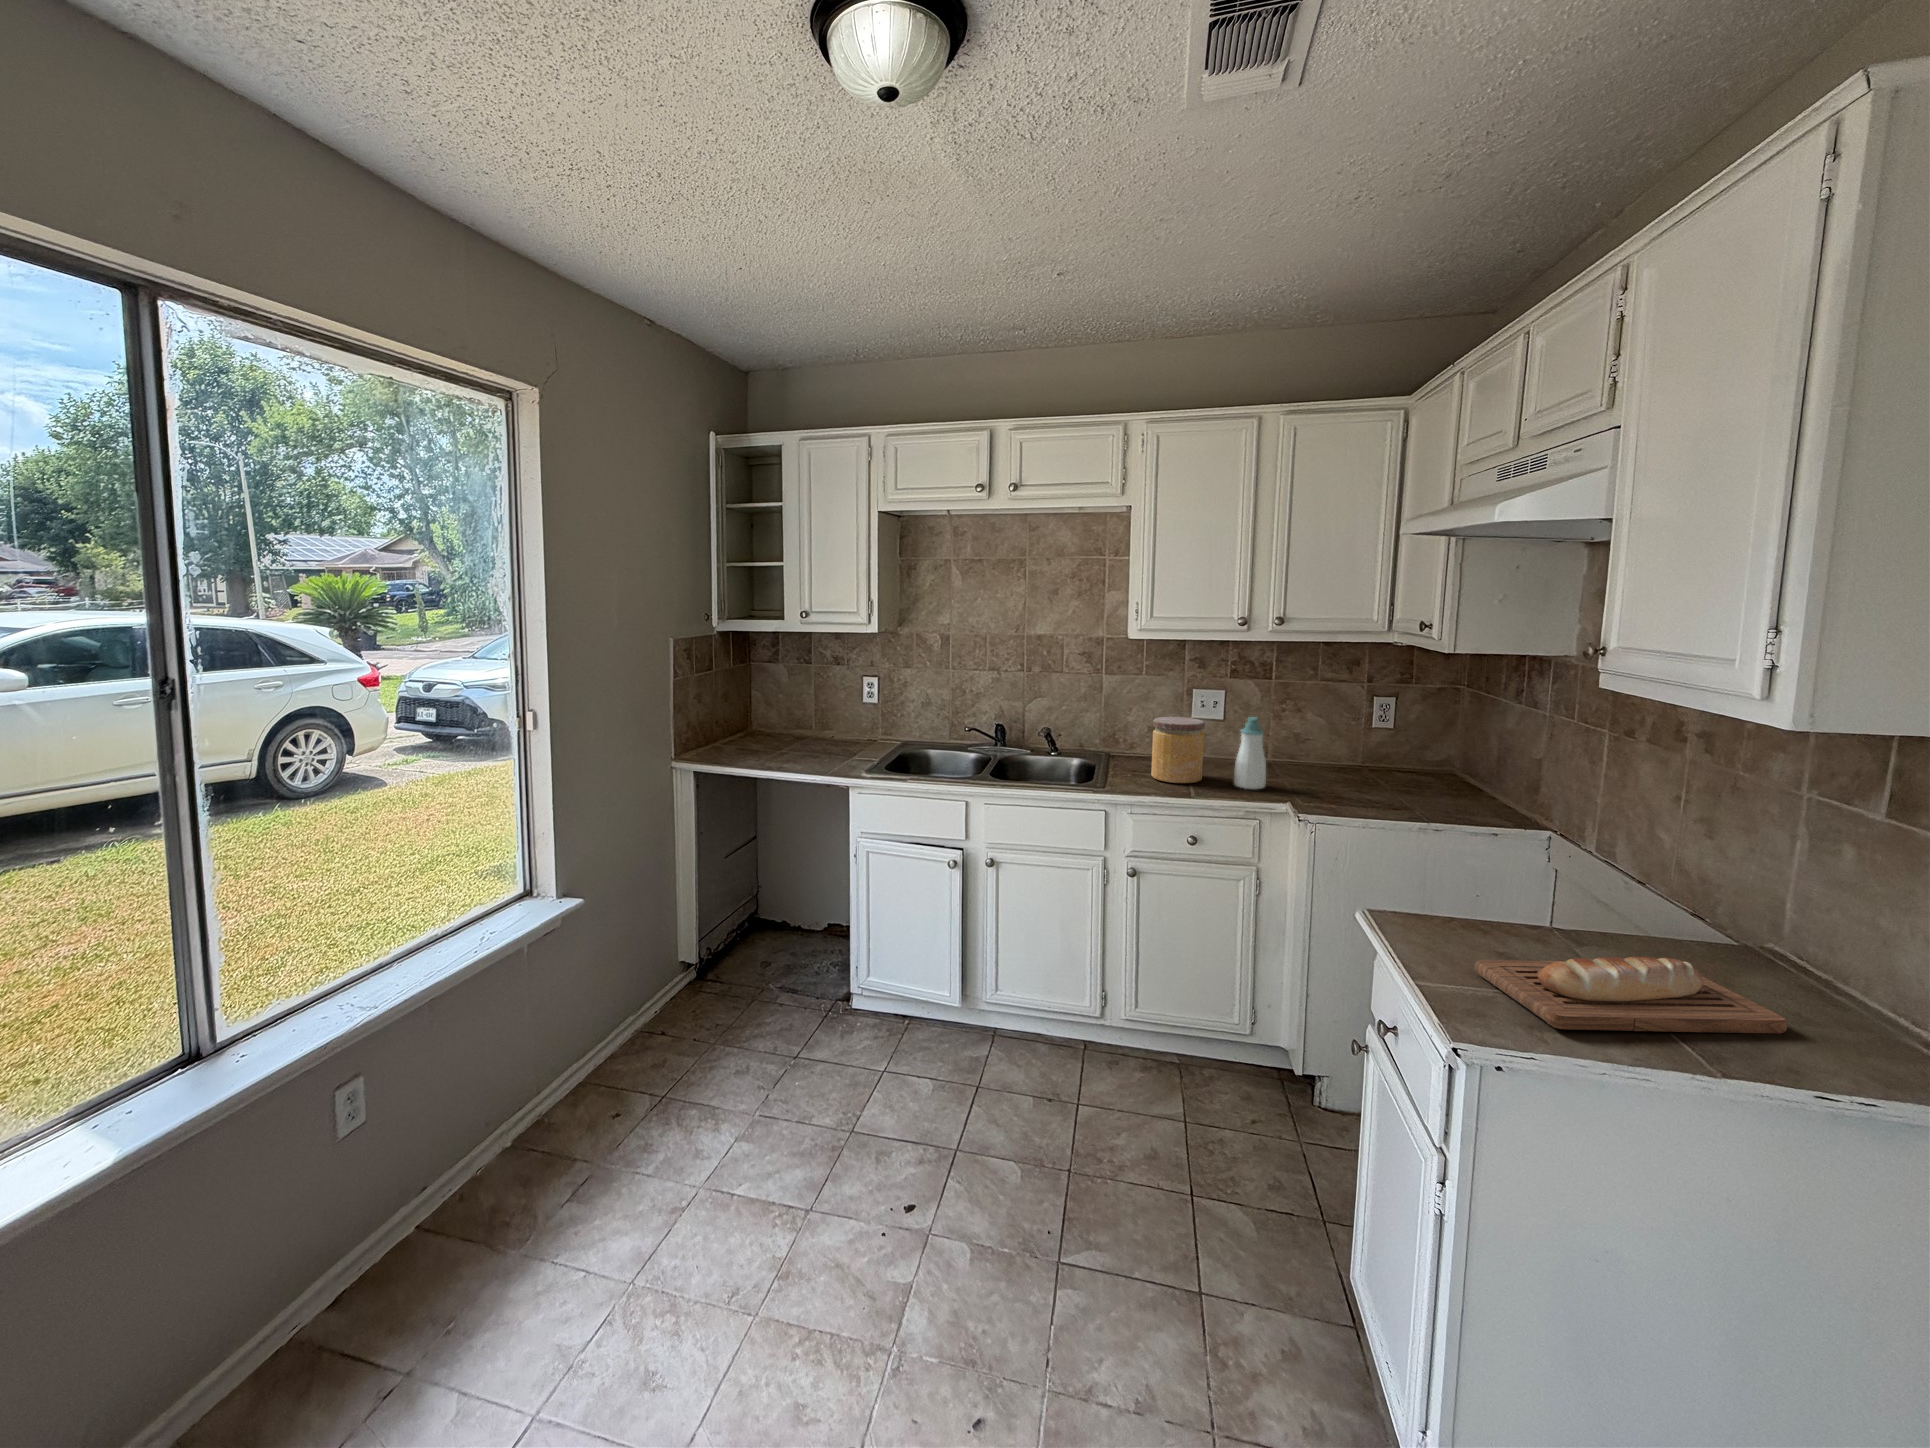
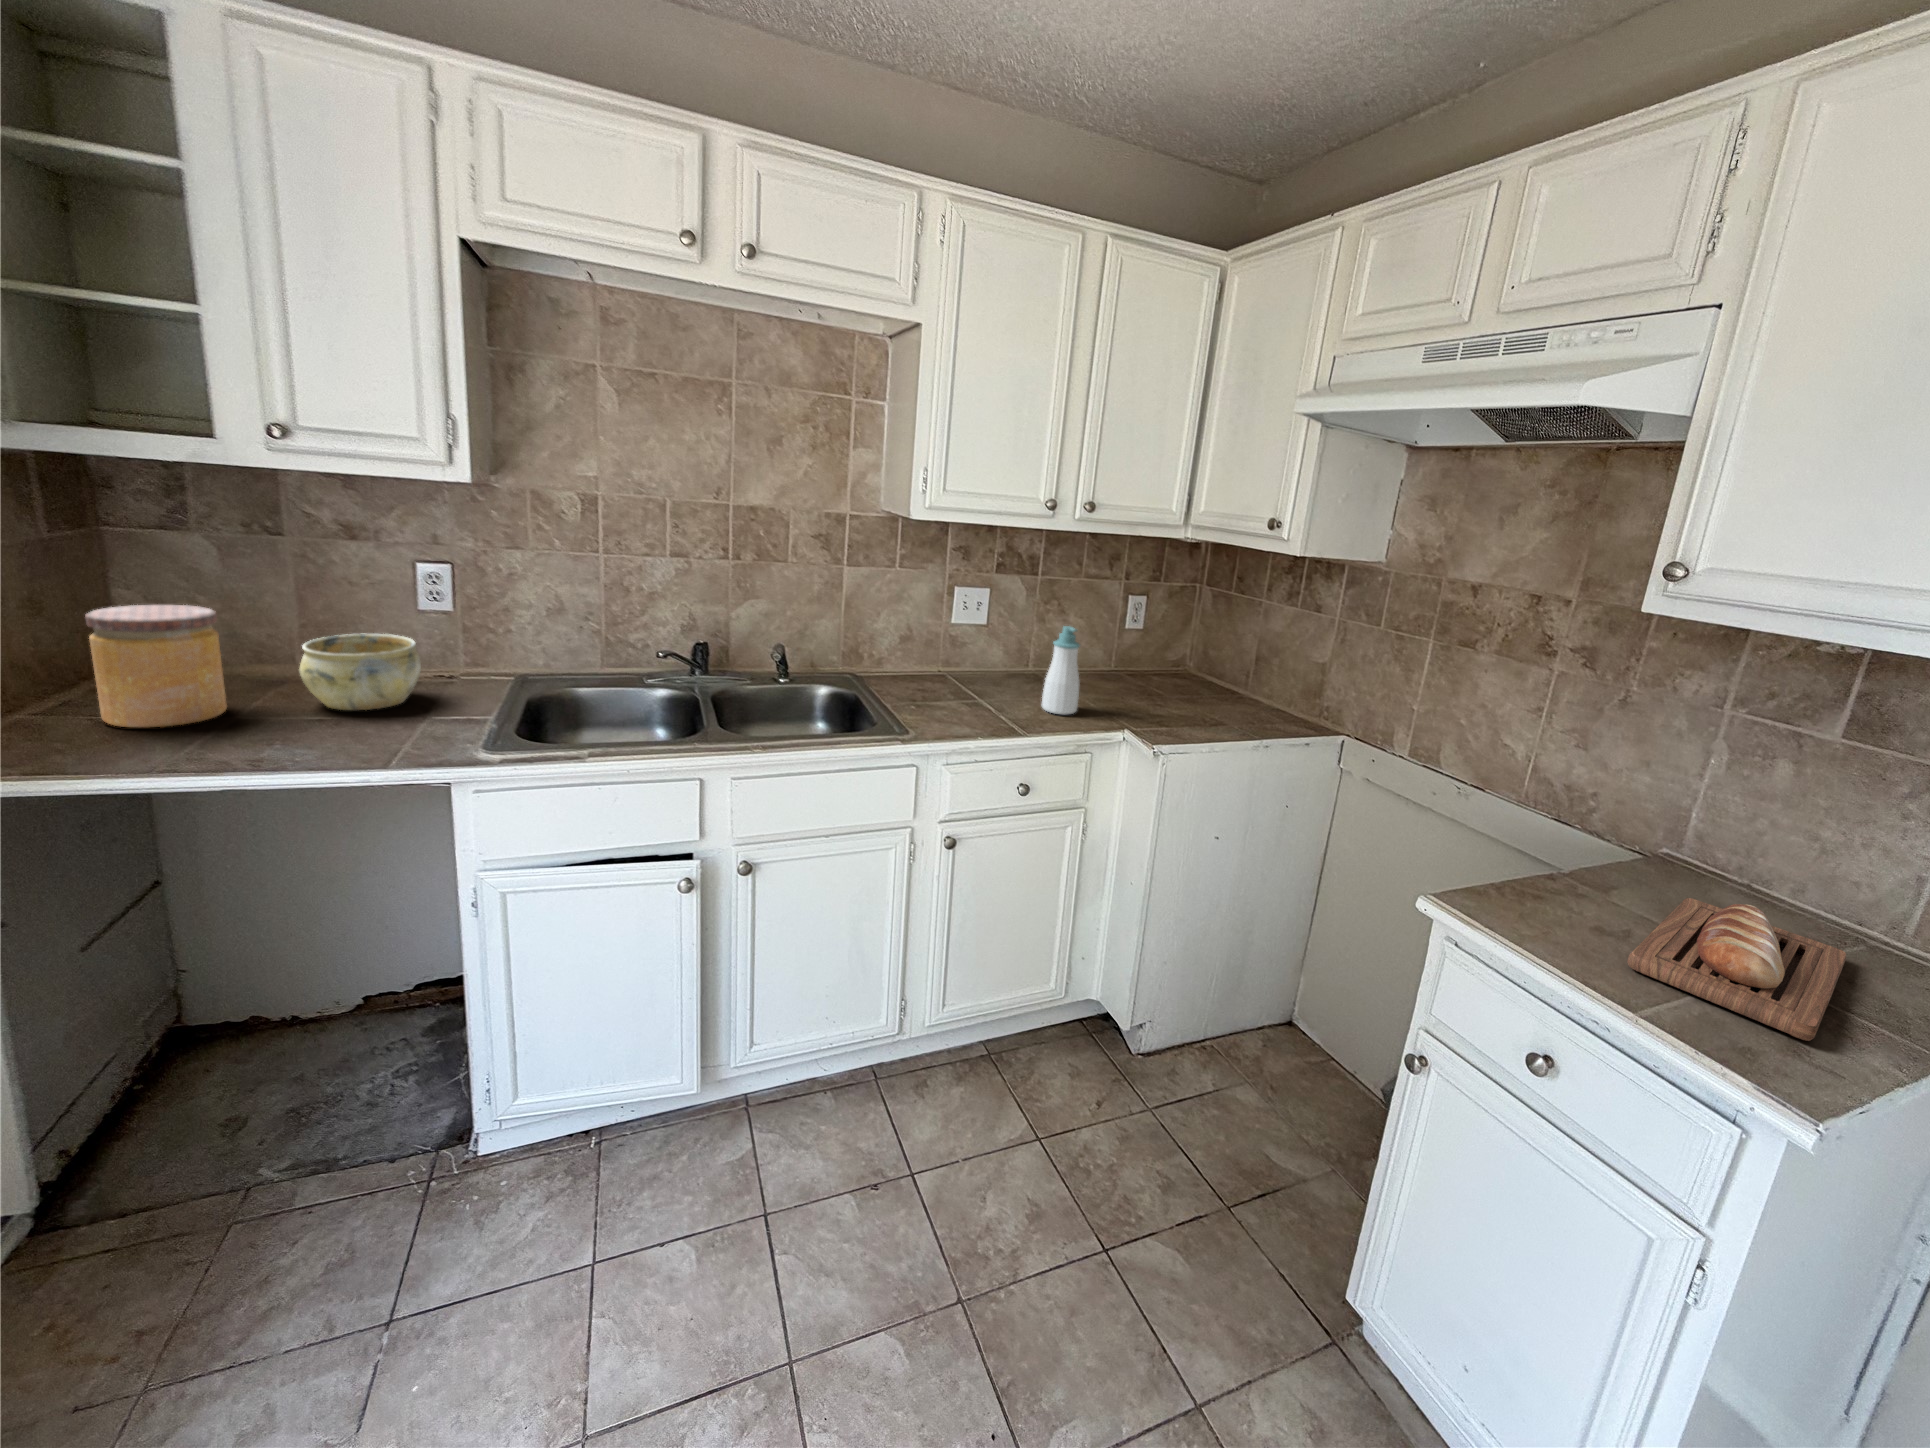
ceramic bowl: none [807,714,857,752] -> present [299,634,421,710]
jar: present [1151,717,1205,783] -> present [85,605,227,728]

